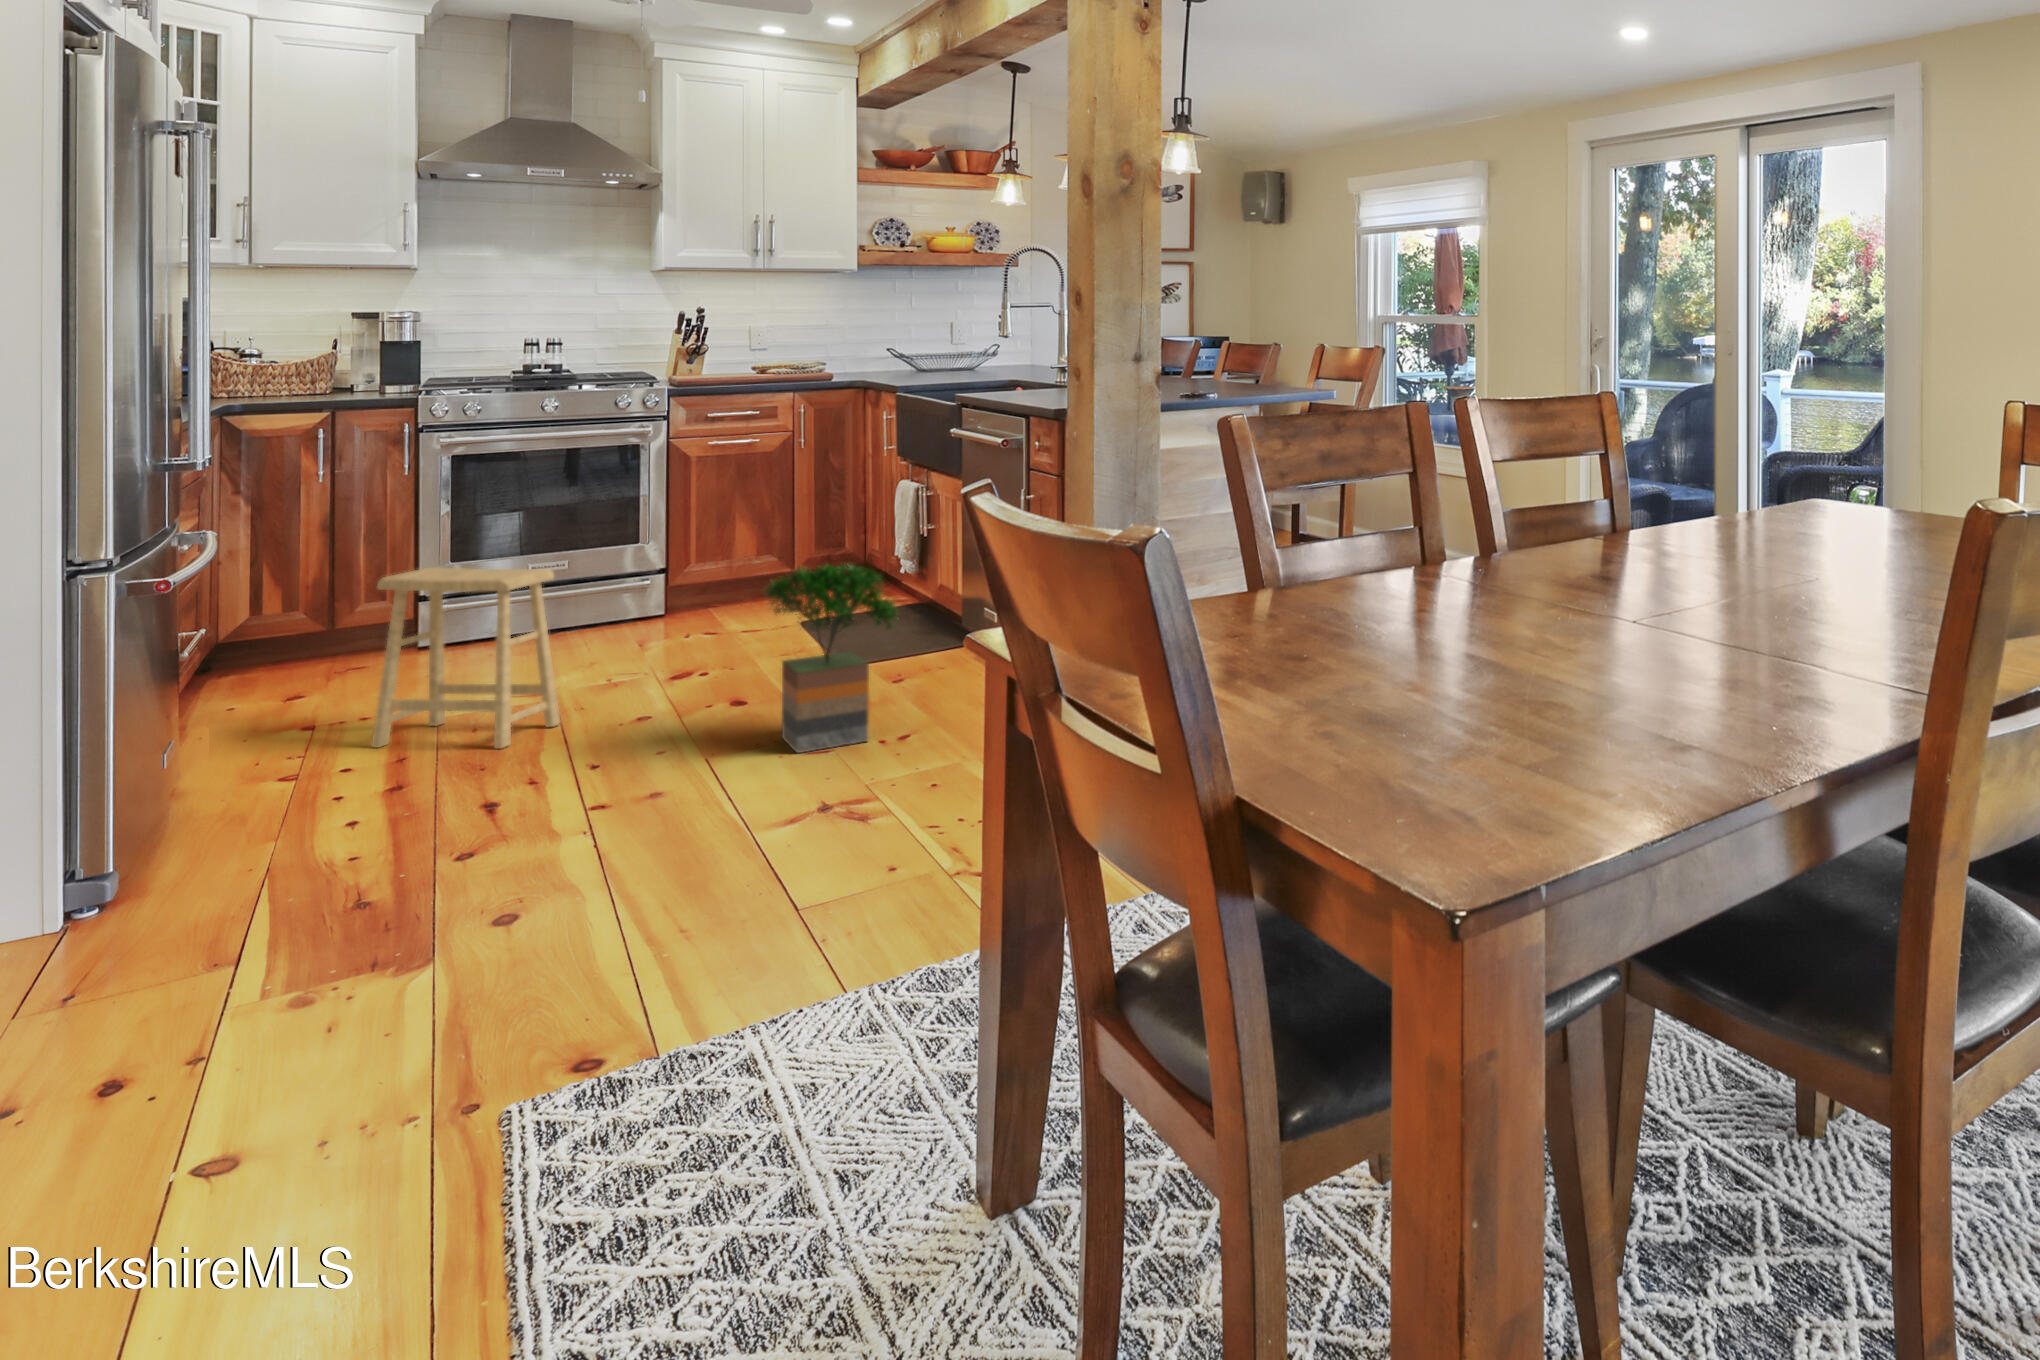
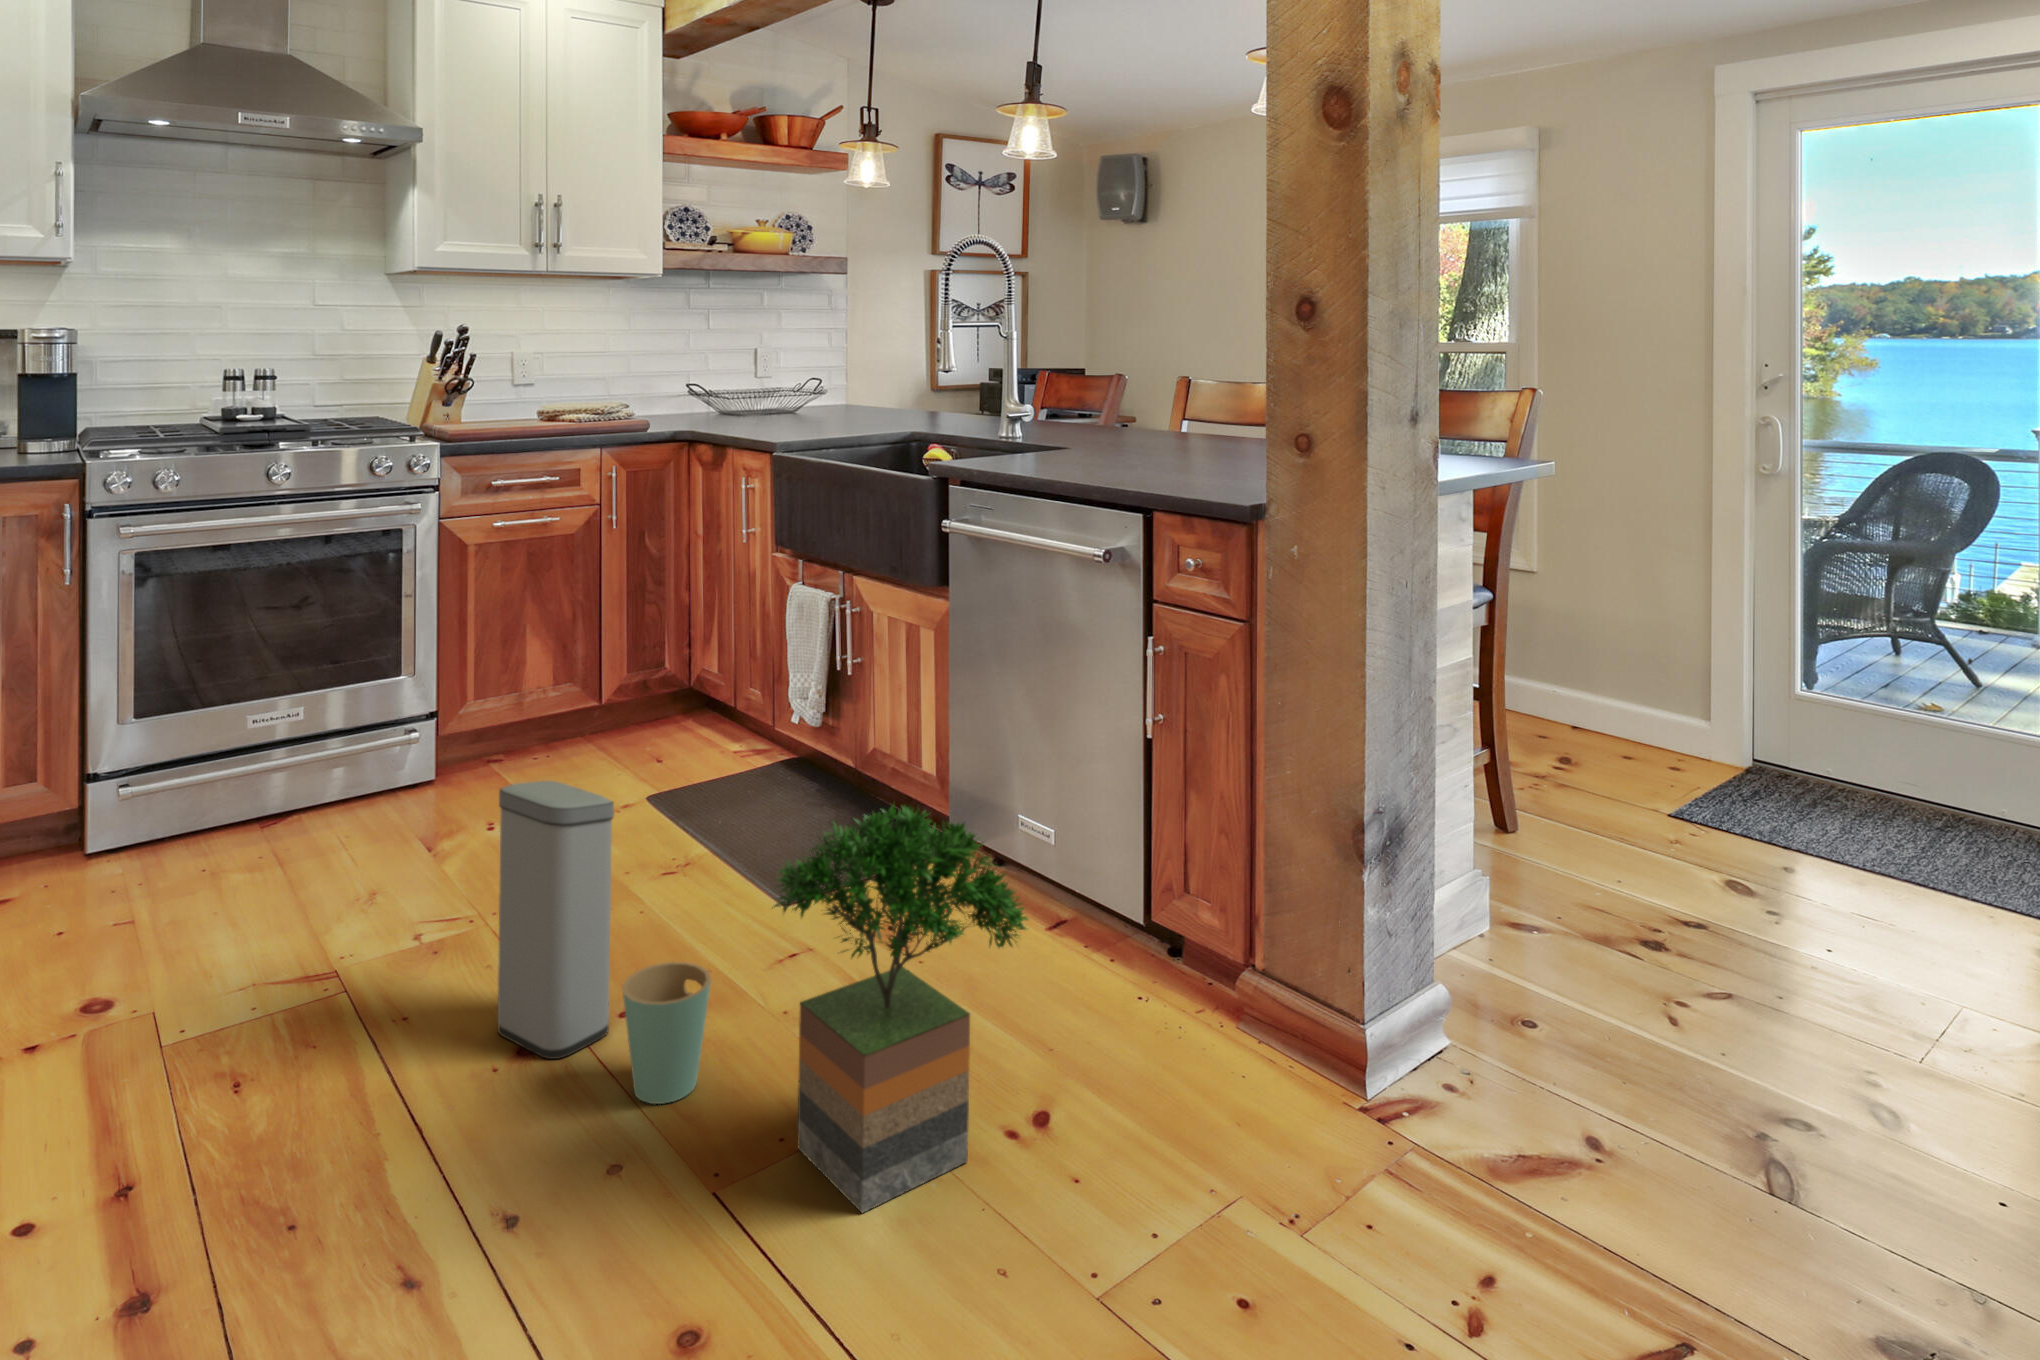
trash can: none [645,566,754,726] -> present [498,781,711,1104]
footstool: present [372,567,560,749] -> none [26,814,369,1199]

